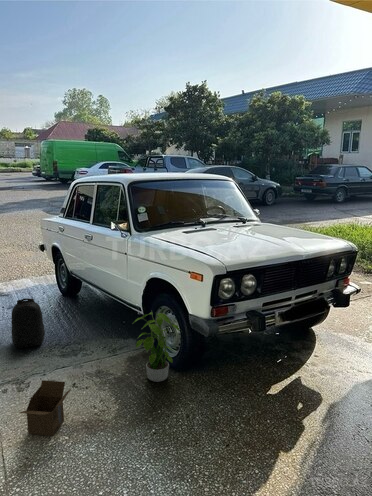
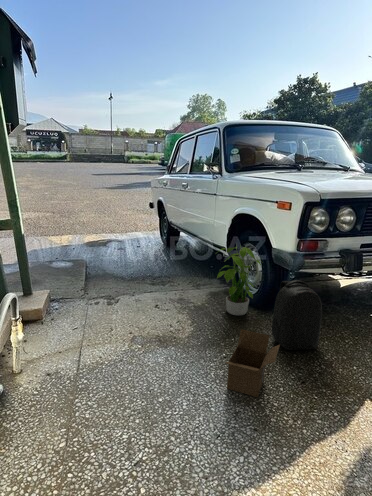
backpack: present [11,298,45,348] -> present [272,280,322,350]
cardboard box: present [20,380,71,436] -> present [225,329,280,397]

